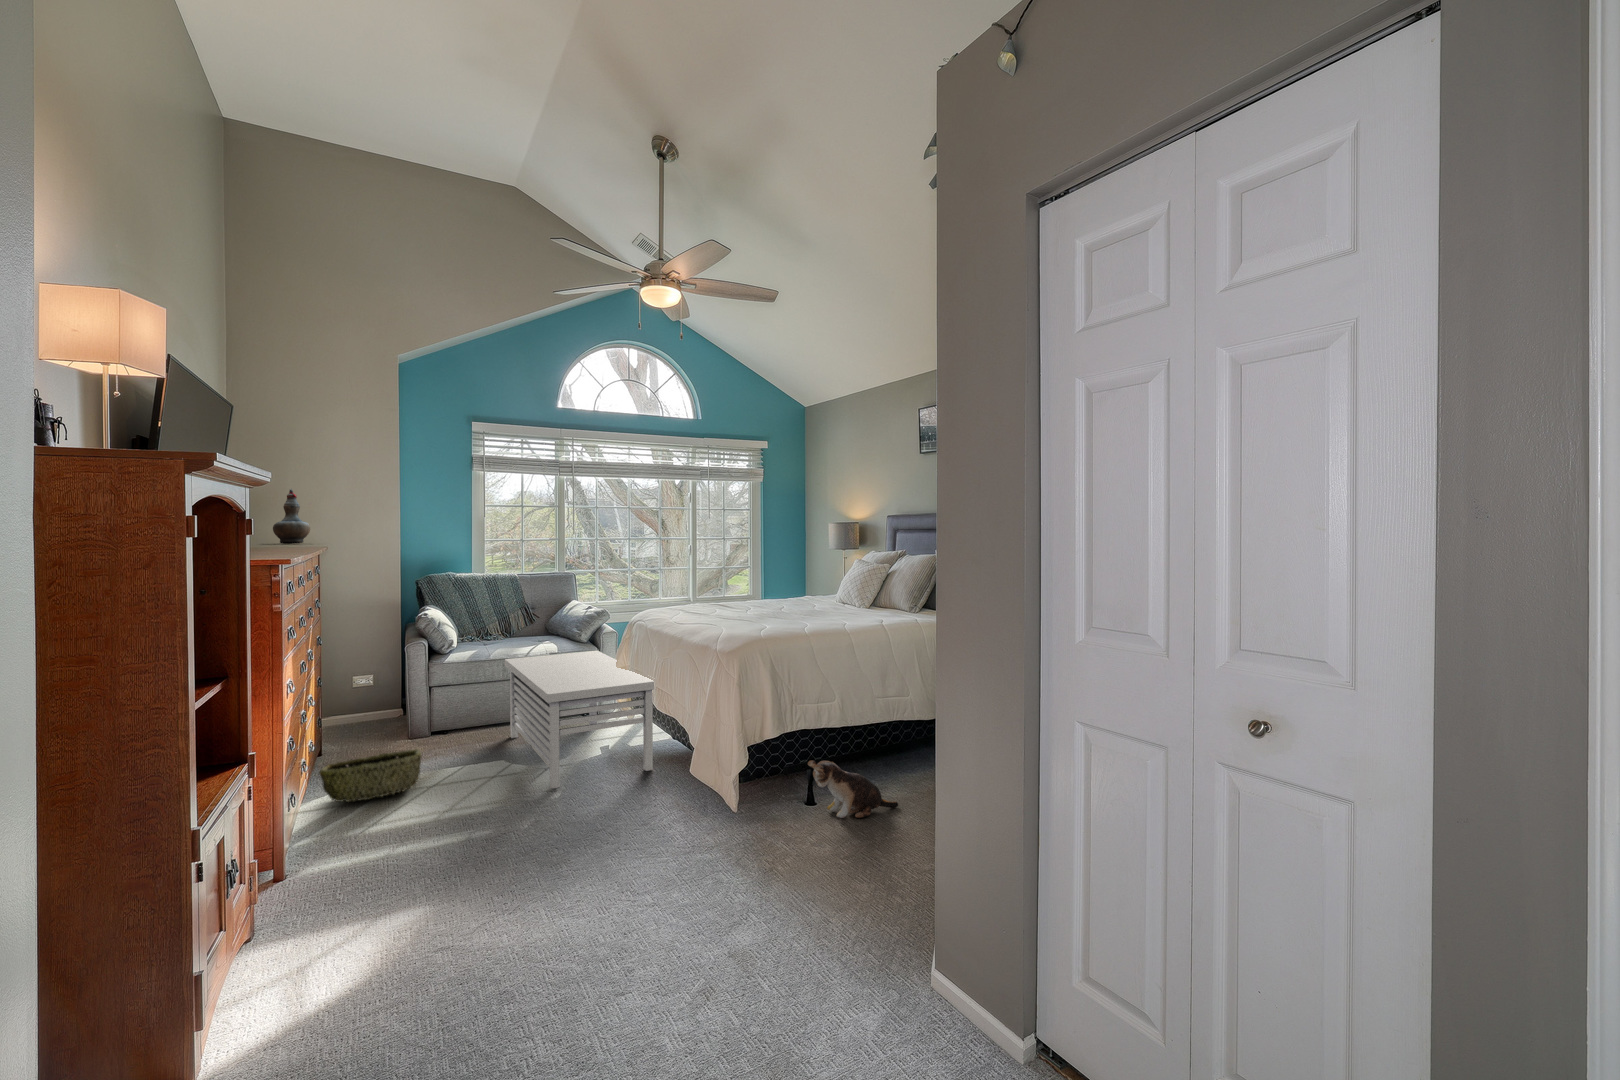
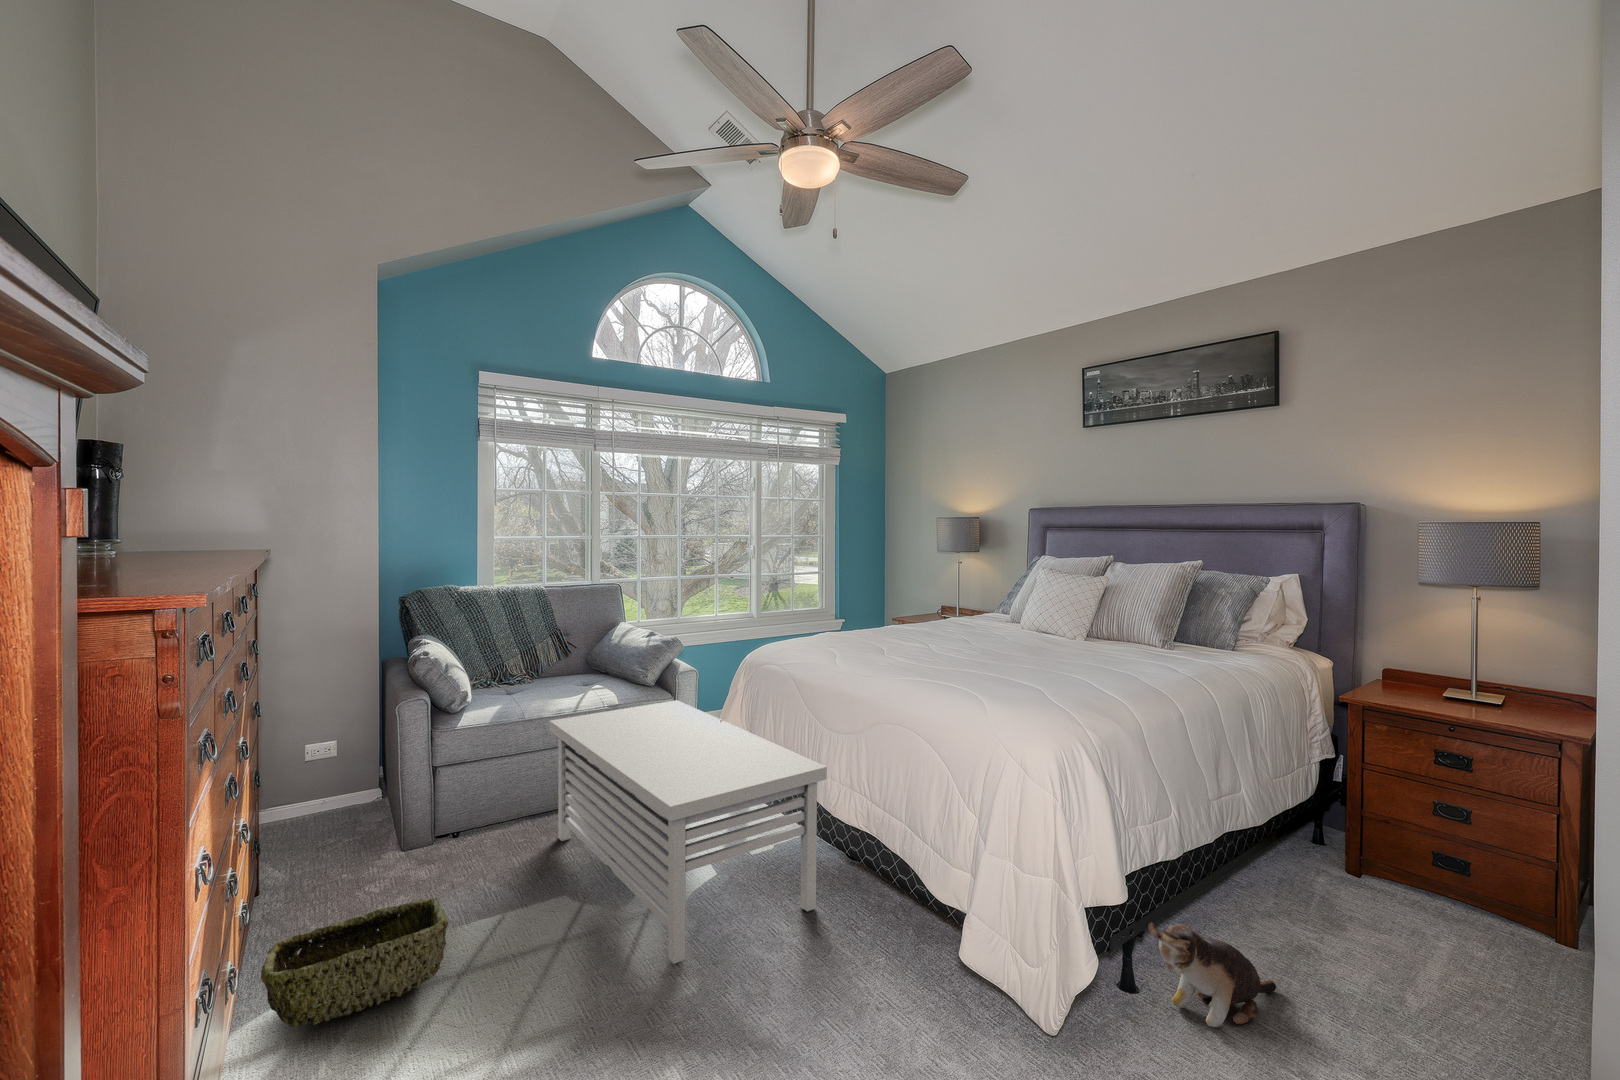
decorative vase: present [273,489,310,544] -> none [176,459,238,544]

